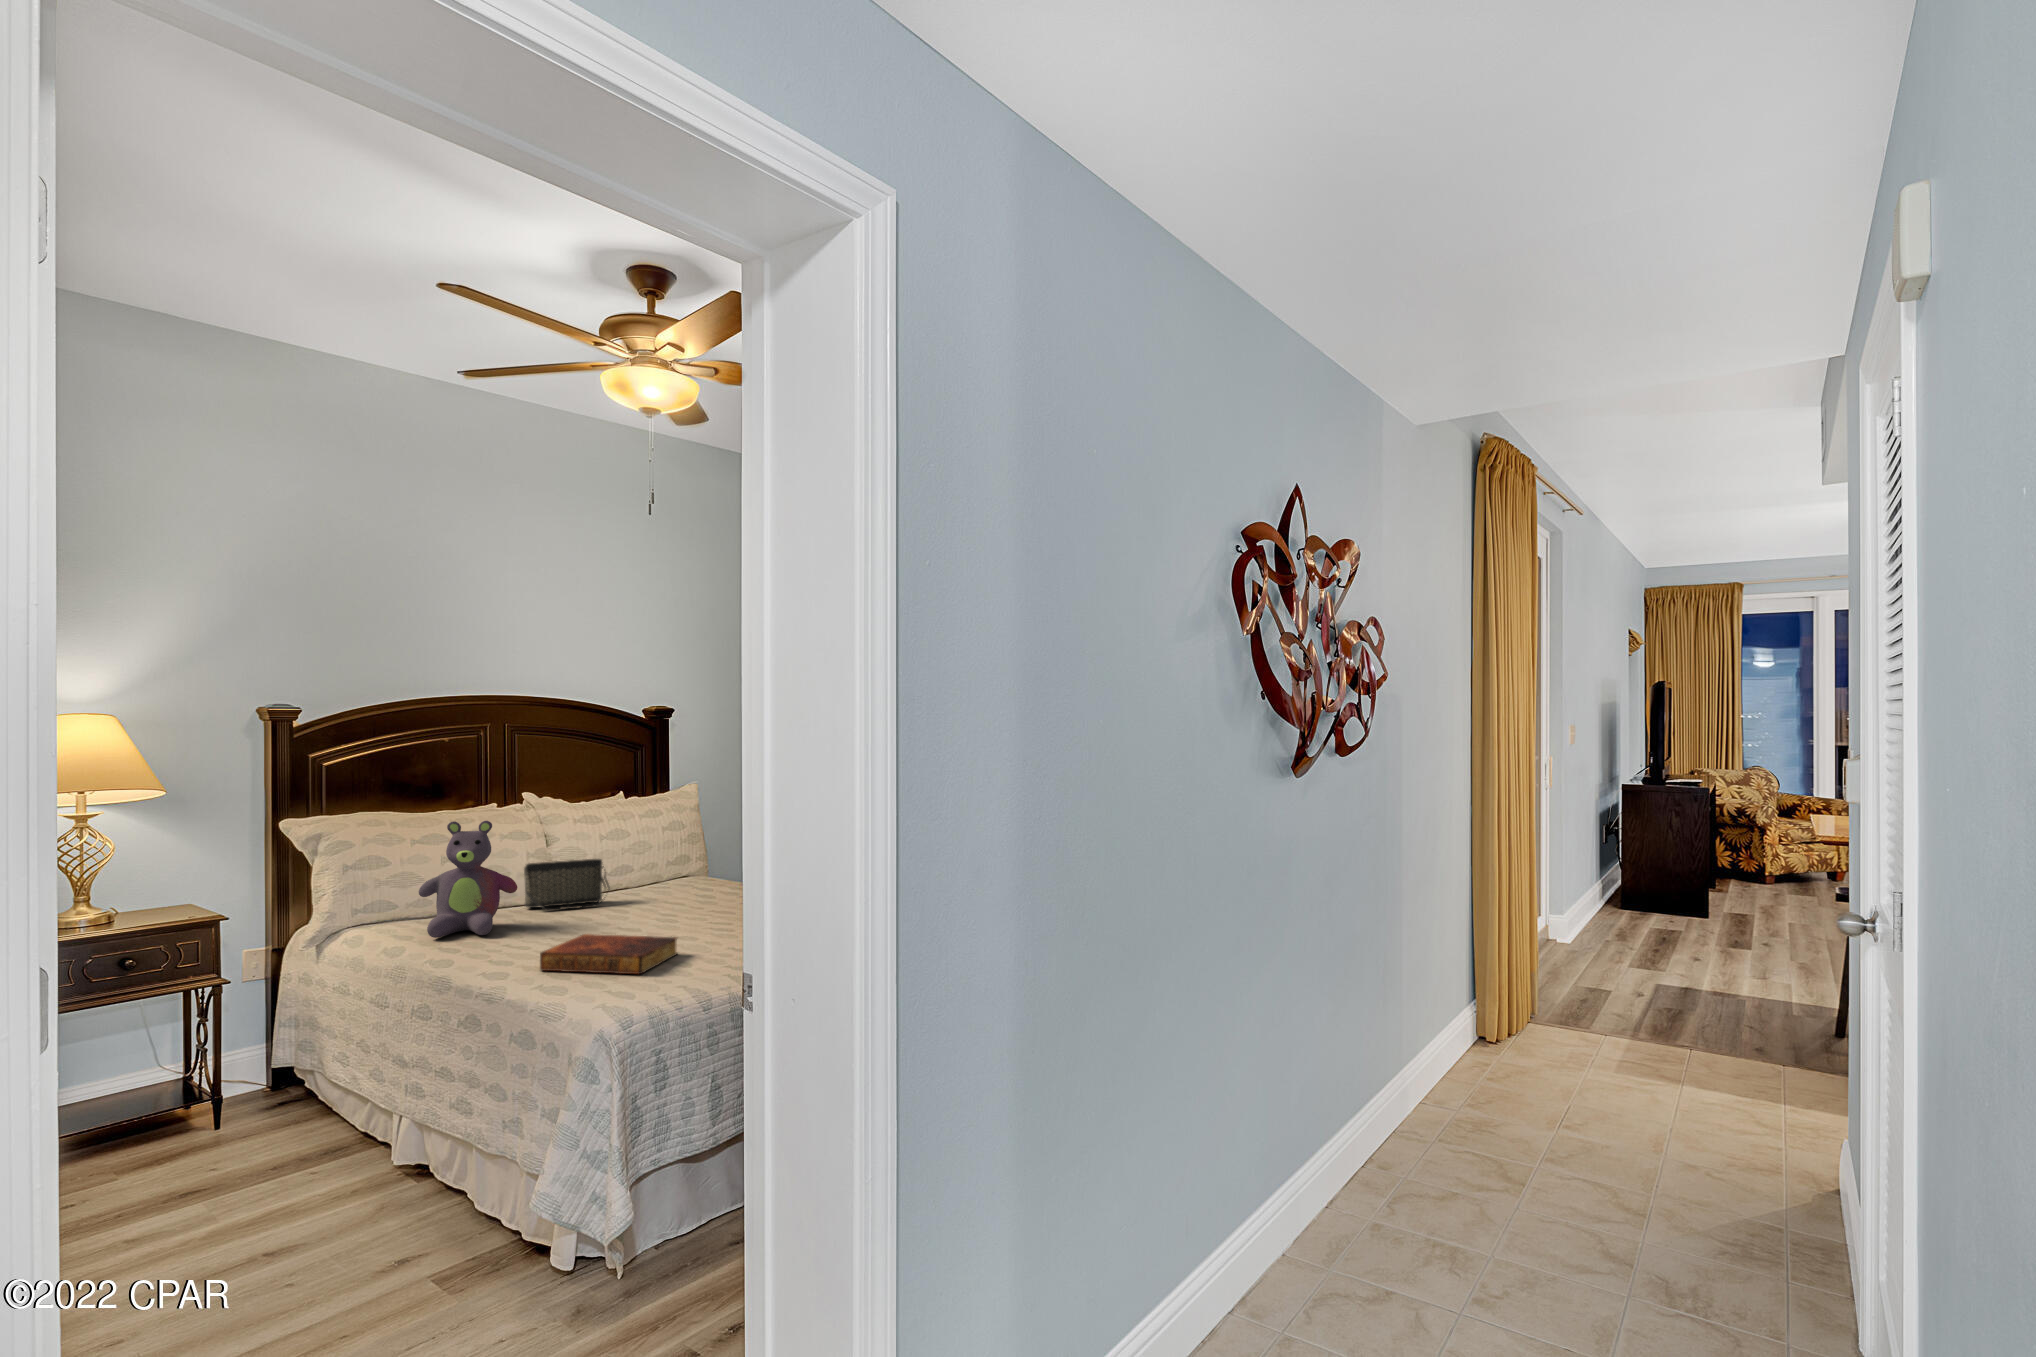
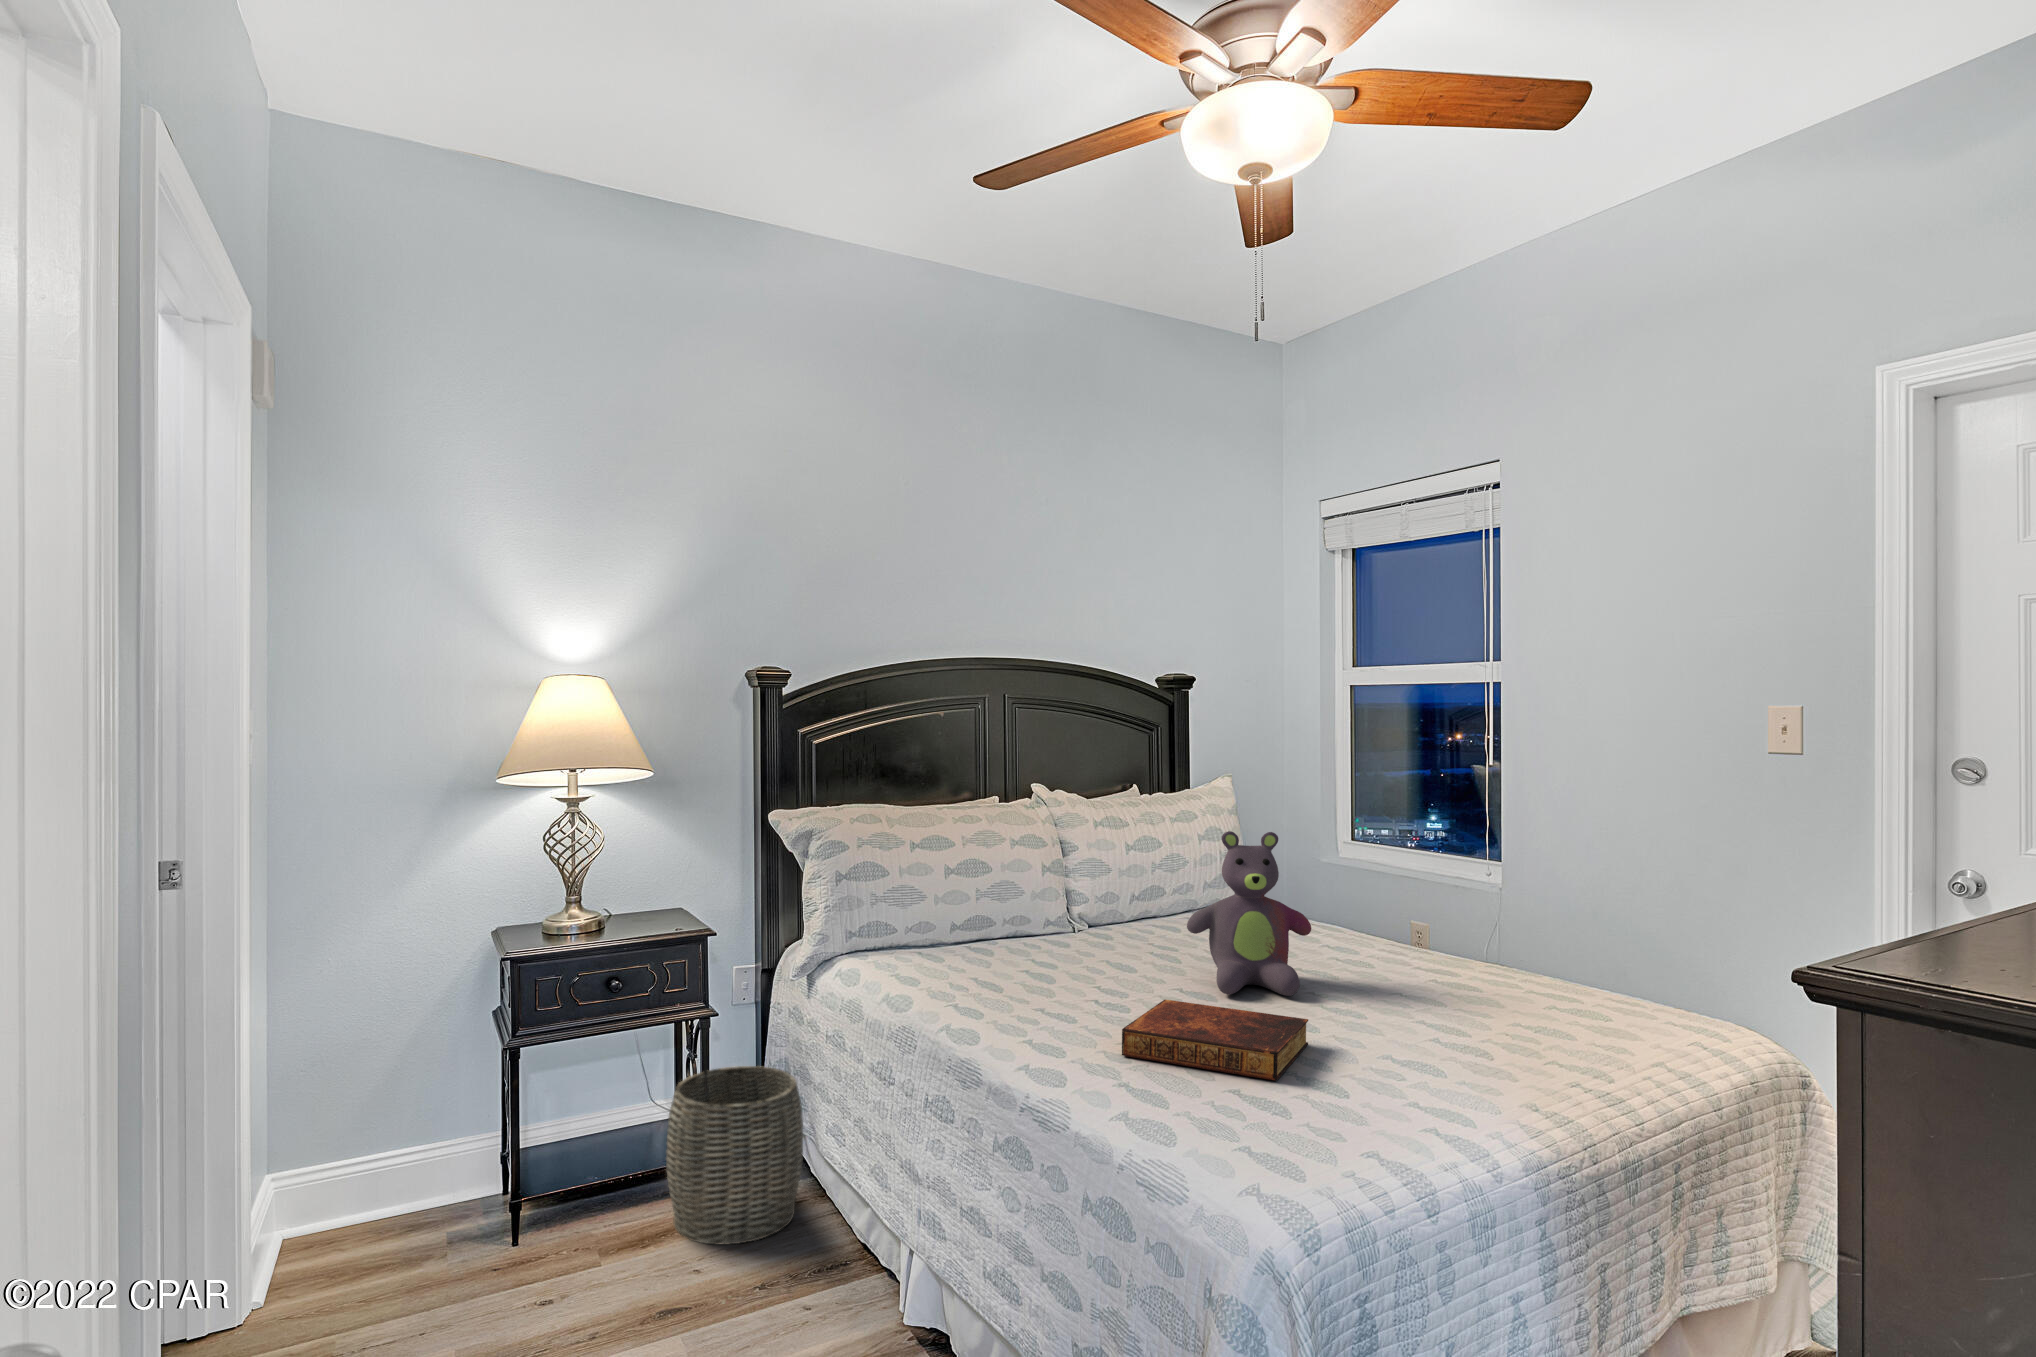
stuffed bear: present [419,821,517,938] -> present [1187,831,1311,996]
handbag: present [524,859,610,910] -> none [1049,880,1158,948]
woven basket: none [173,1023,302,1161] -> present [666,1066,803,1245]

